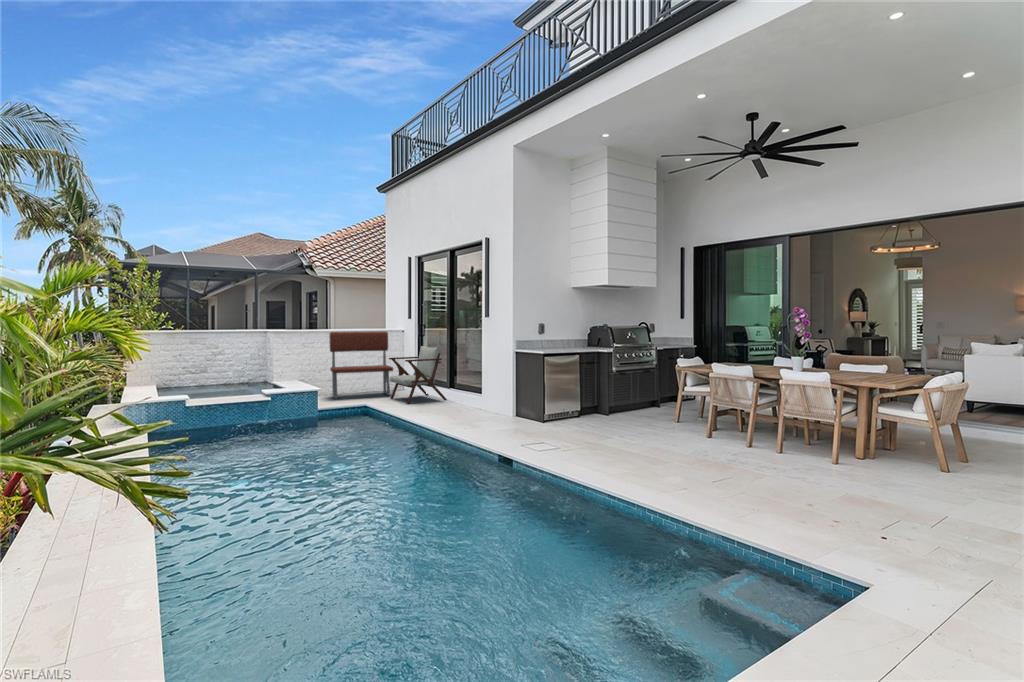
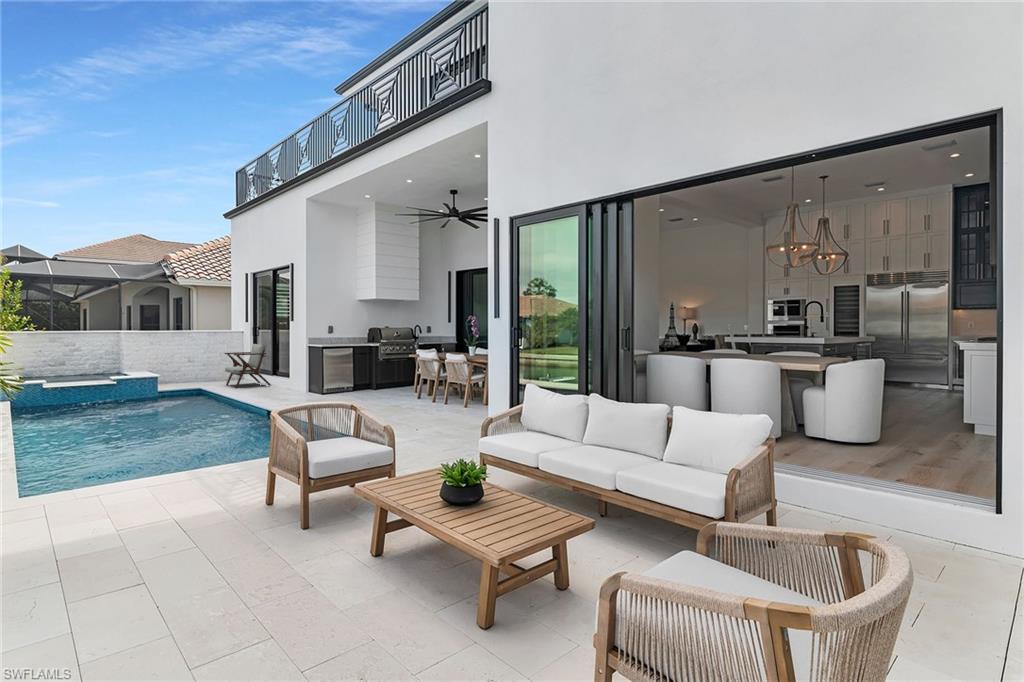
bench: present [329,331,393,399] -> none [176,332,230,386]

